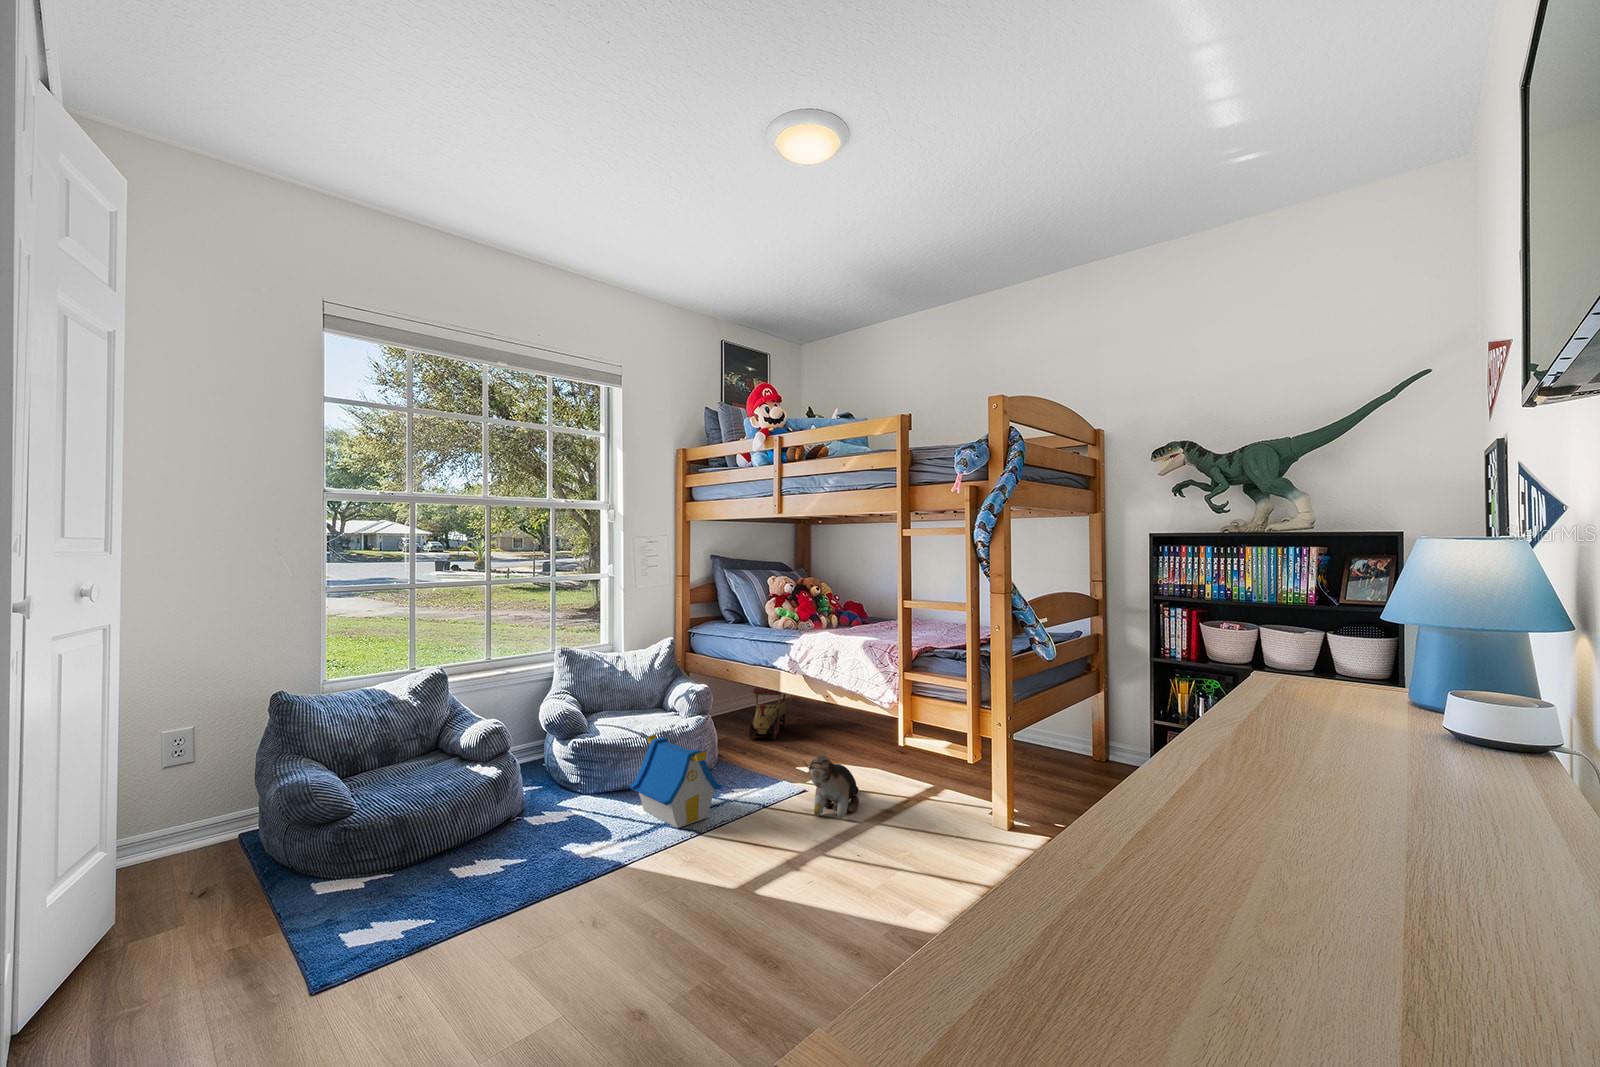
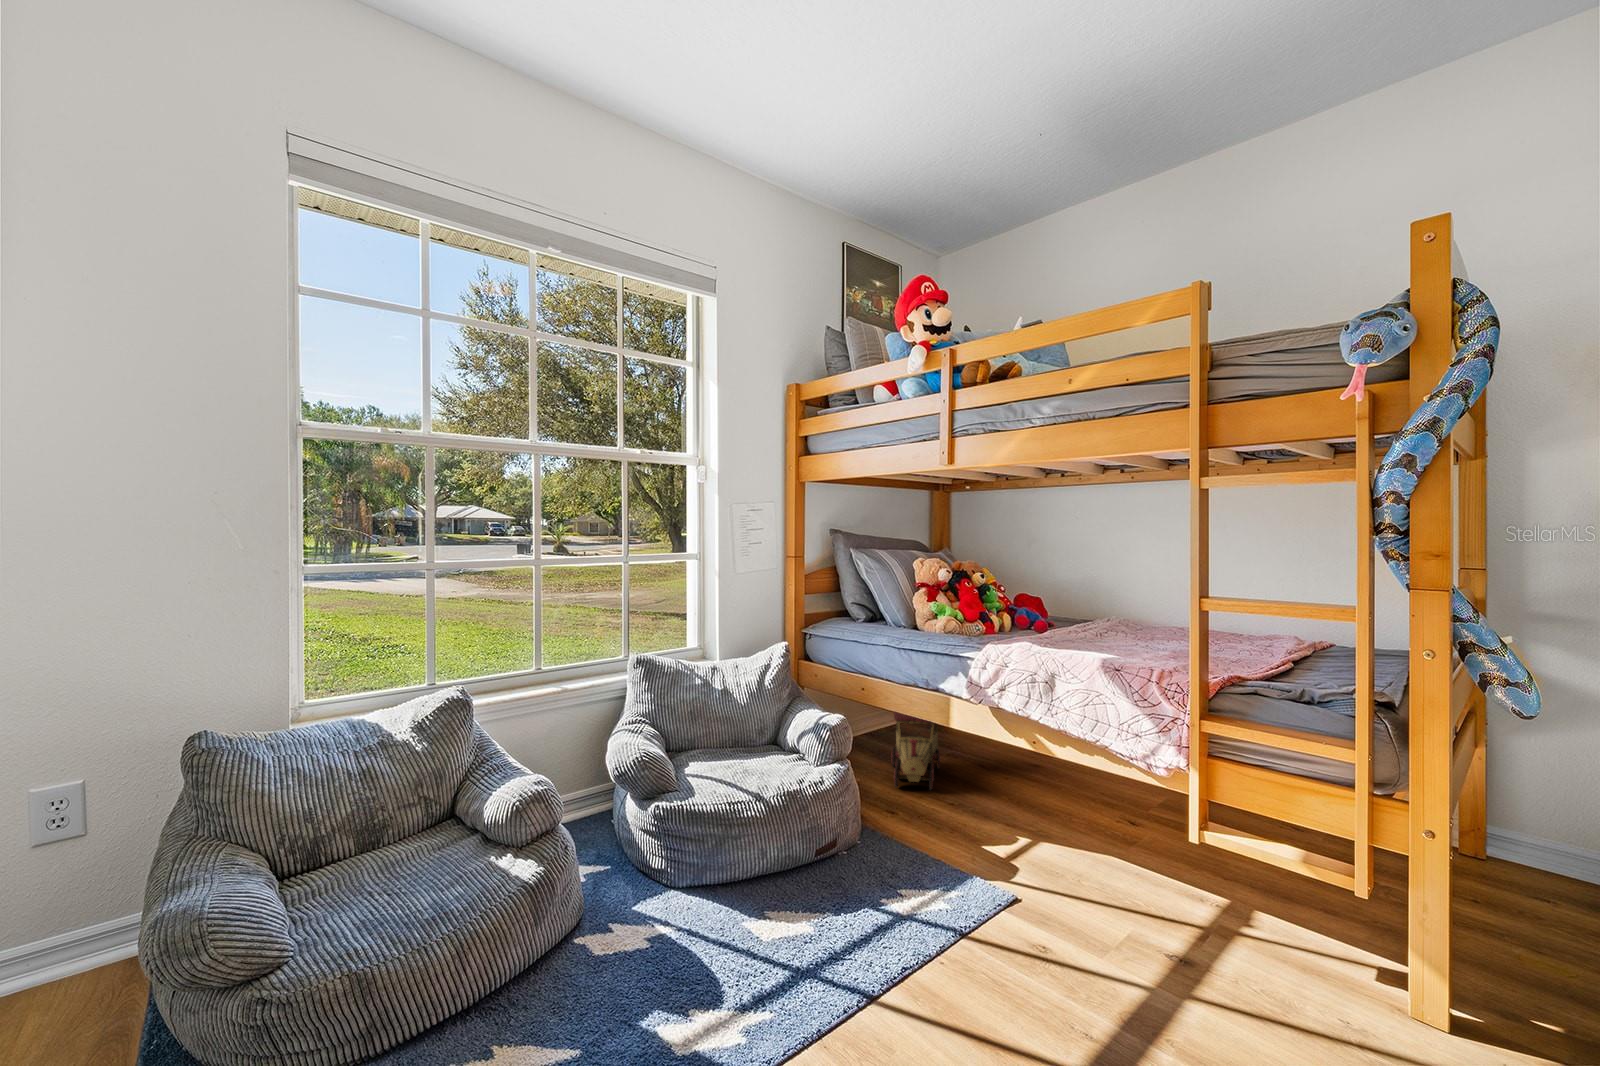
toy house: present [629,735,722,828] -> none [745,803,898,977]
plush toy: present [803,755,859,817] -> none [1044,860,1125,969]

